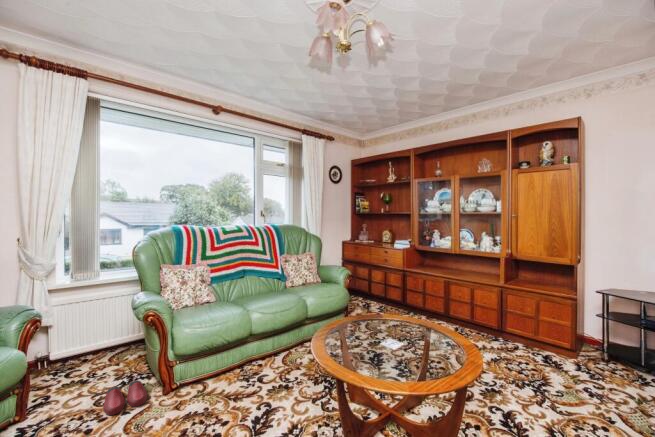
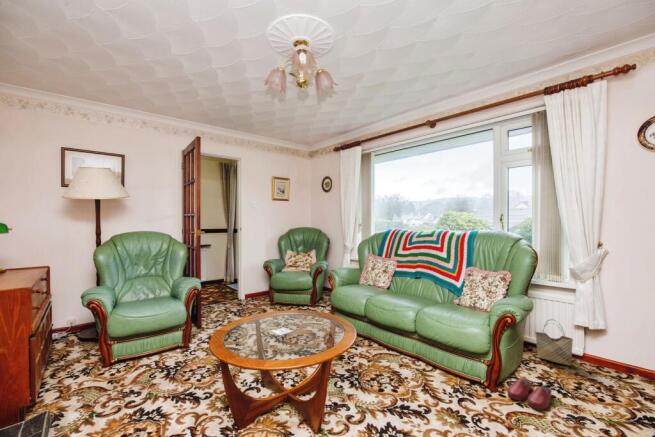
woven basket: none [96,315,132,363] -> present [535,324,573,366]

